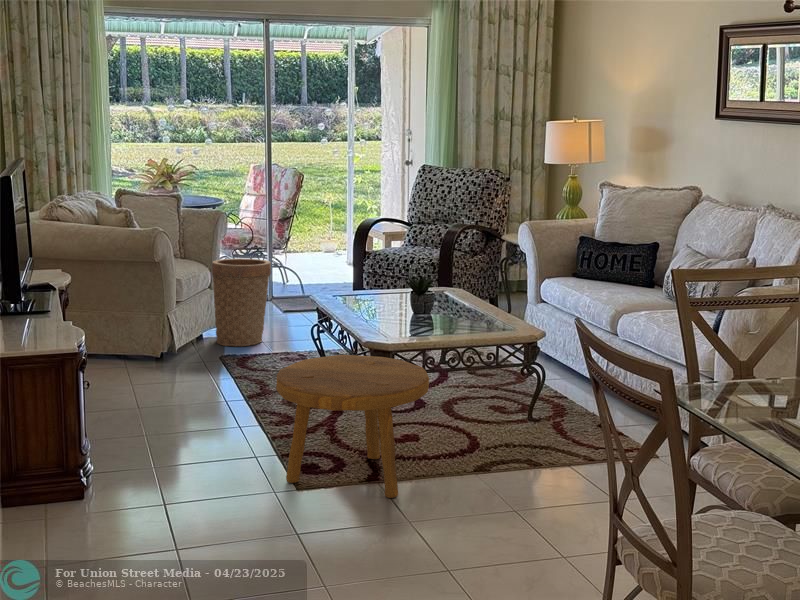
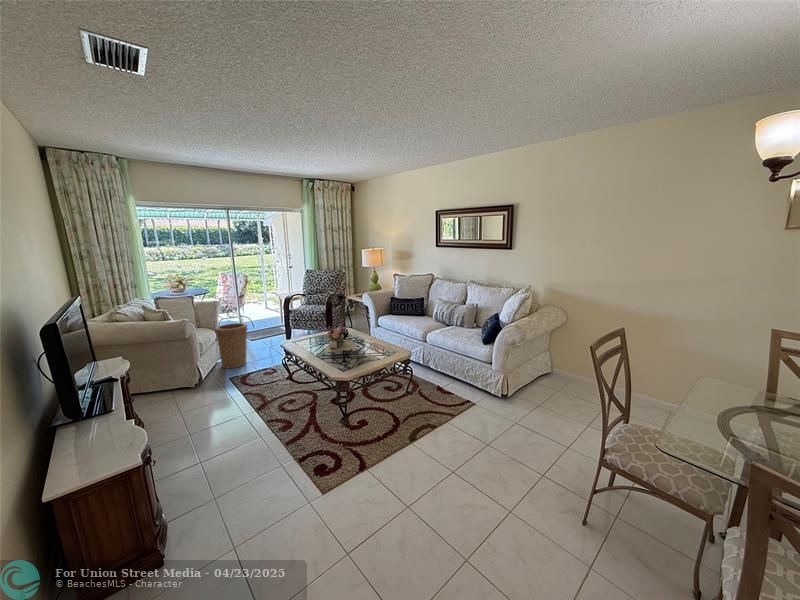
flower arrangement: none [384,254,460,323] -> present [323,319,357,354]
footstool: present [276,355,429,498] -> none [284,382,368,465]

